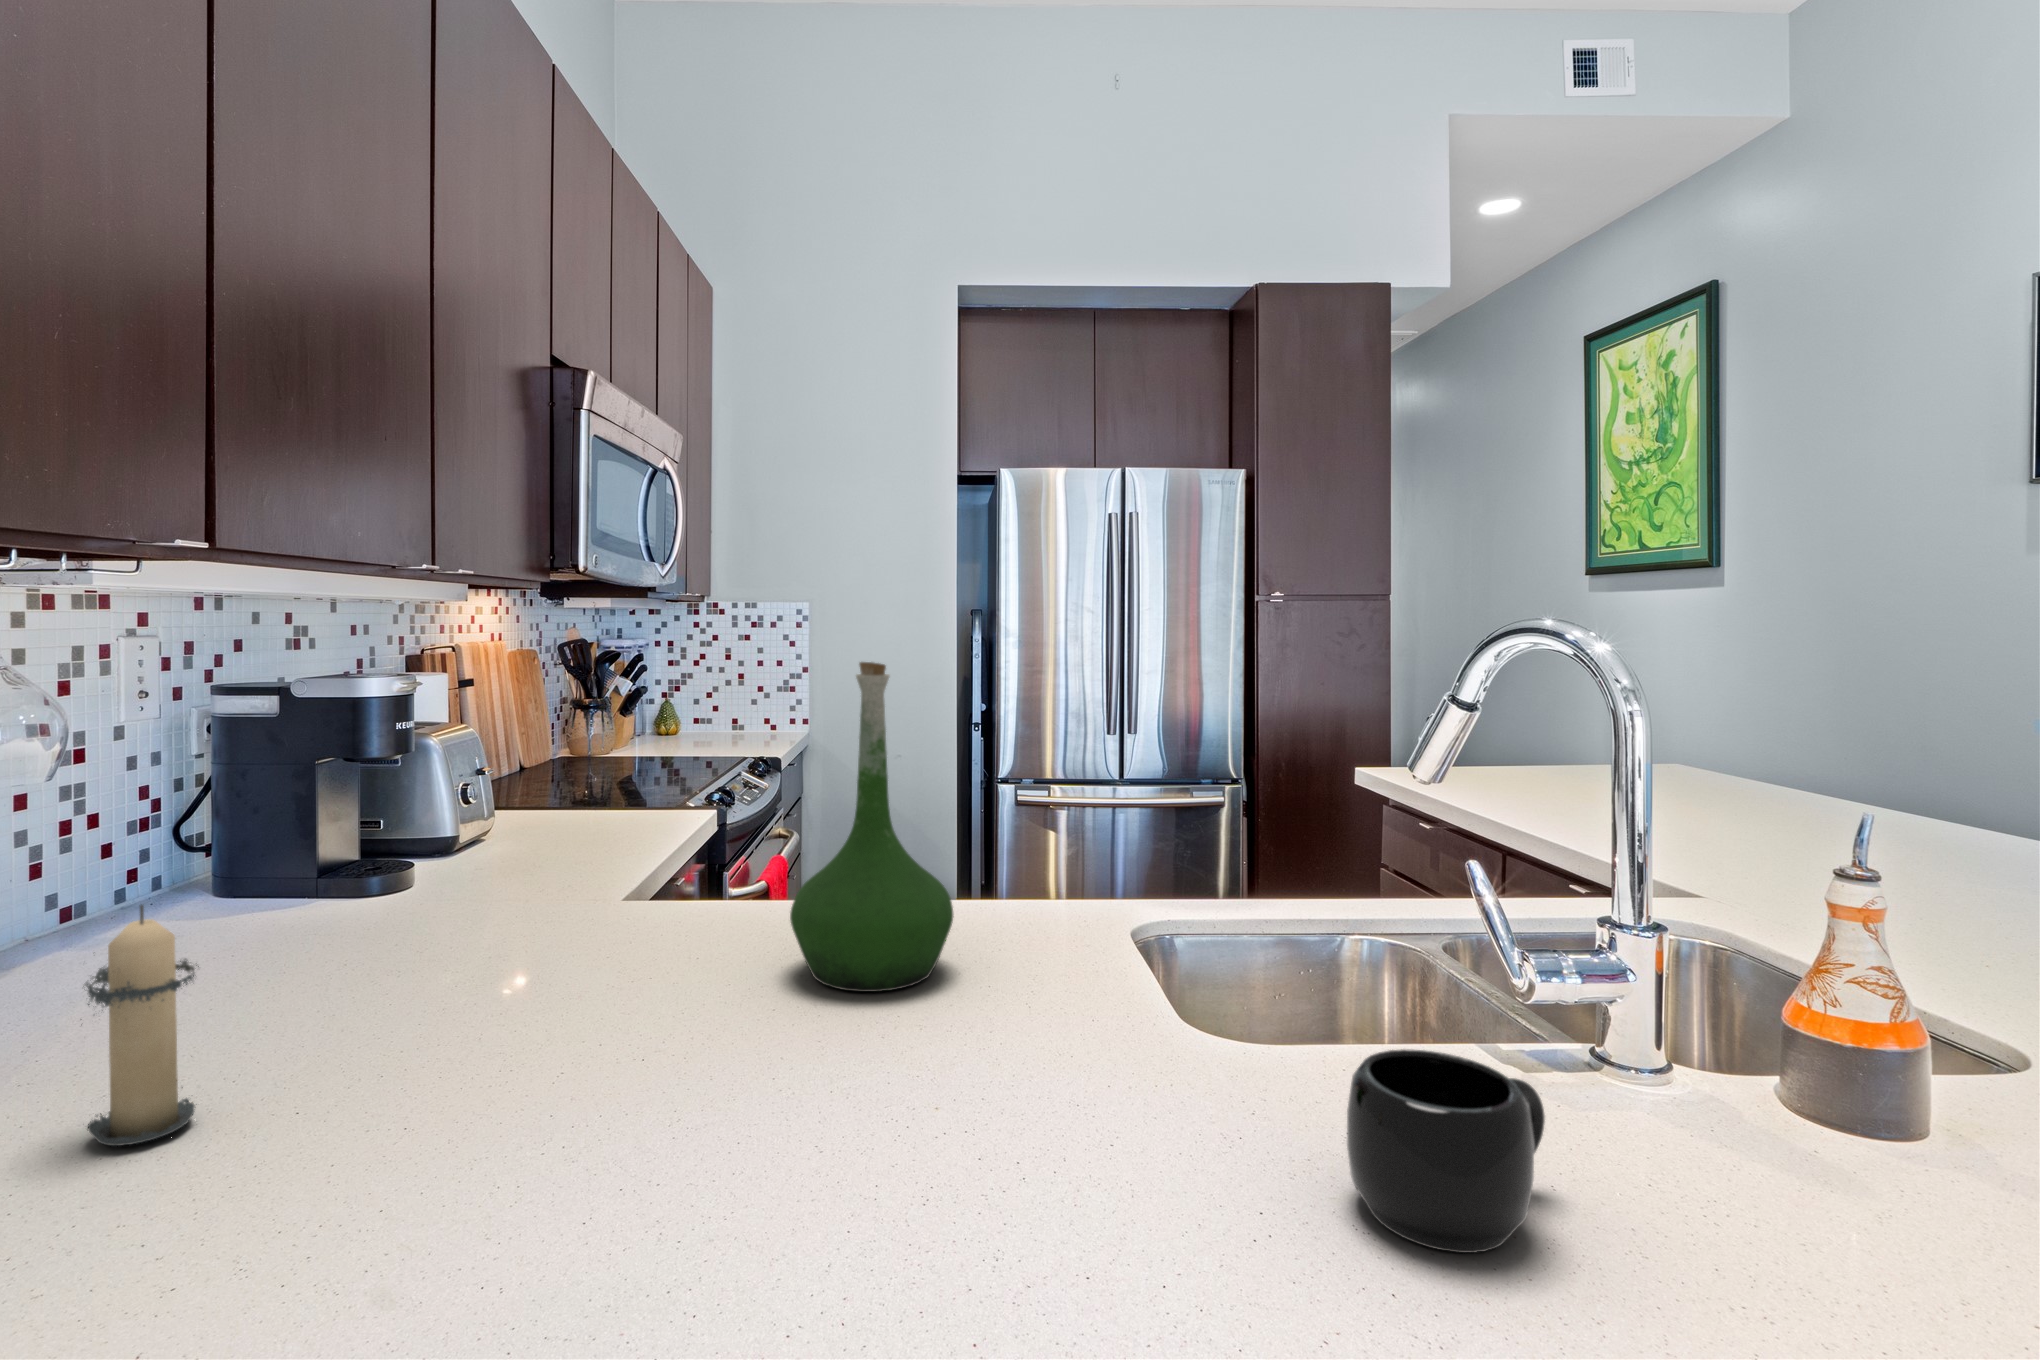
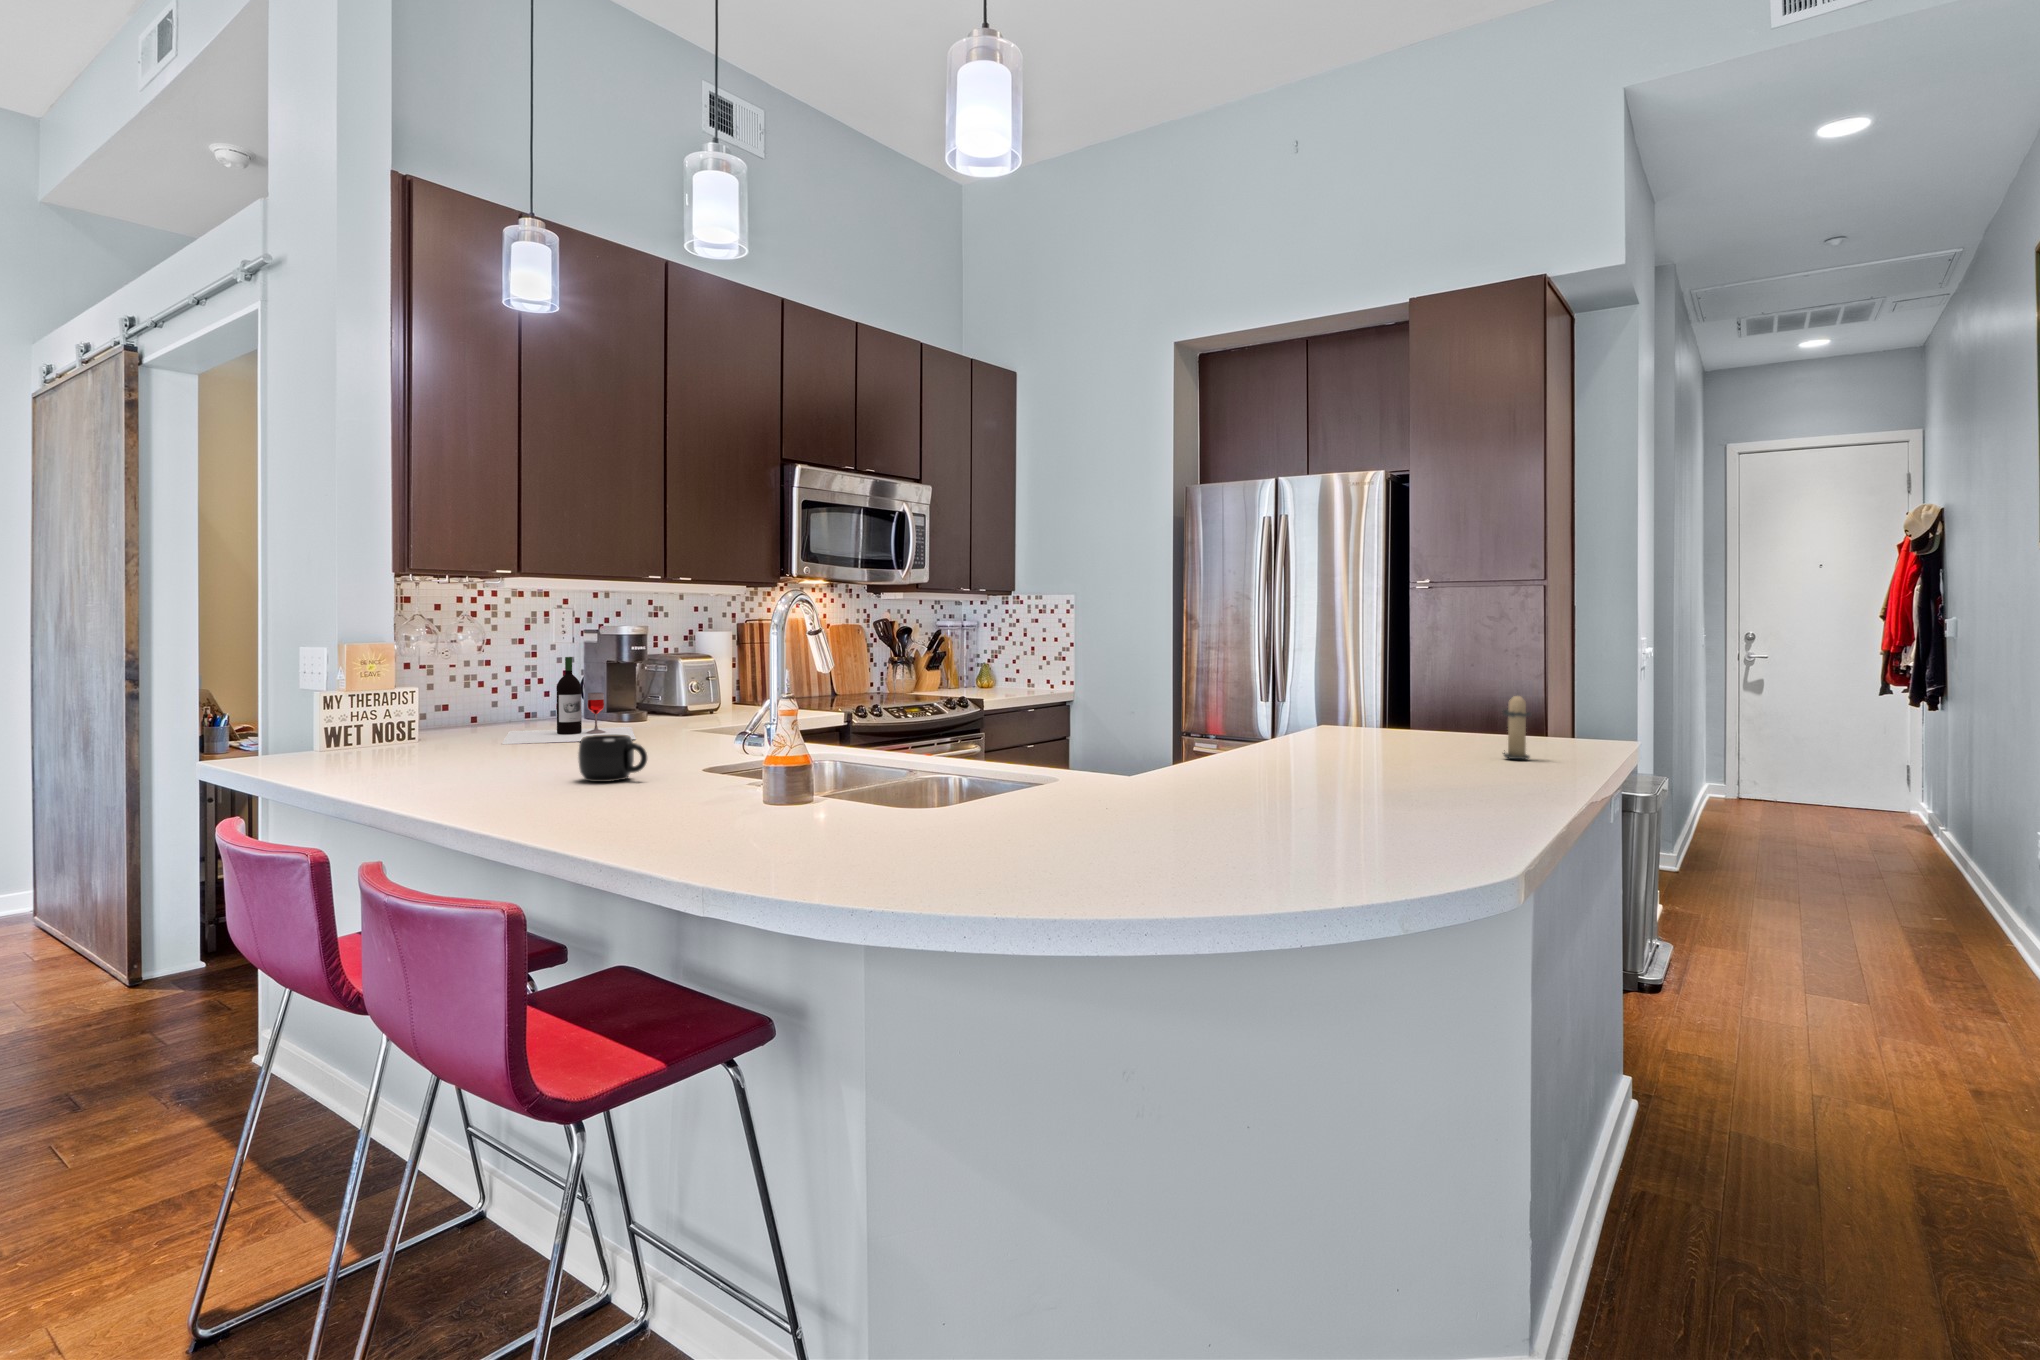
vase: present [790,662,953,992] -> none [639,617,709,748]
wine bottle: none [207,769,693,1075] -> present [502,657,636,744]
candle: present [83,905,199,1146] -> present [1503,695,1531,759]

